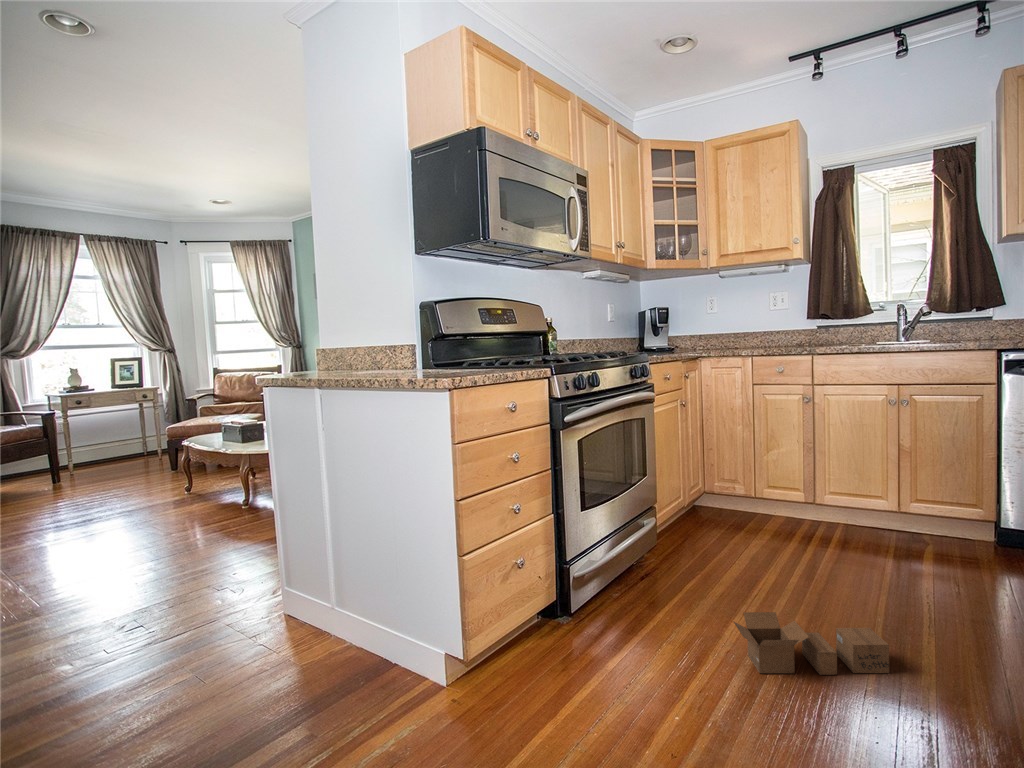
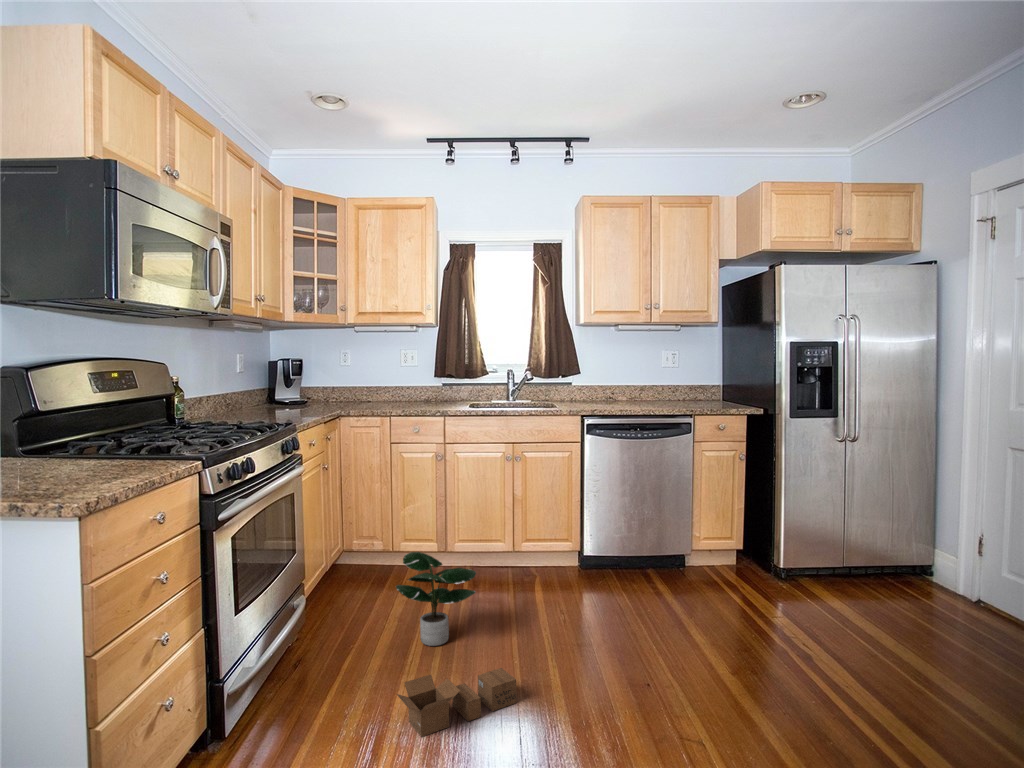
potted plant: none [745,489,843,591] -> present [396,552,476,646]

